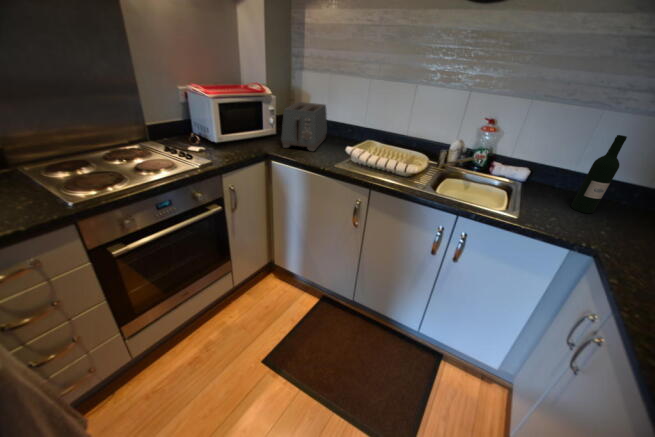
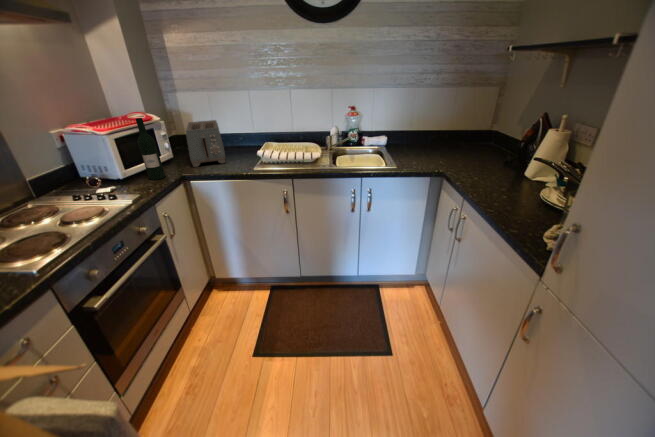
wine bottle: present [571,135,627,213] -> present [136,118,165,180]

